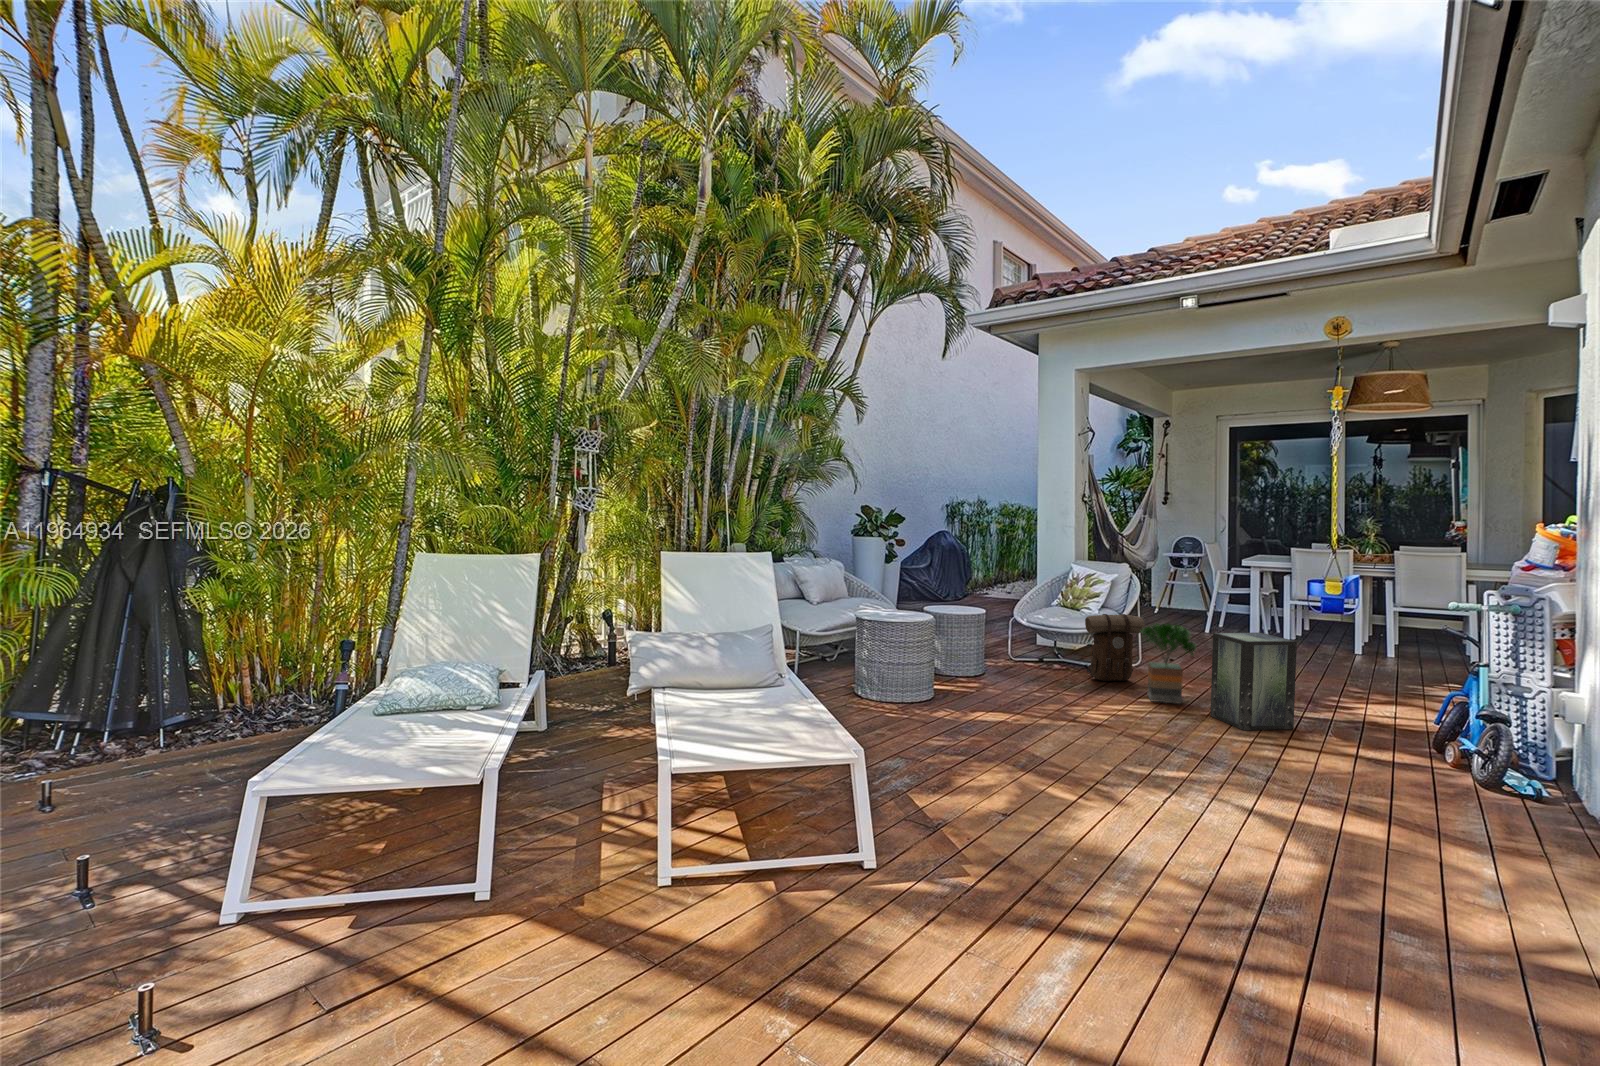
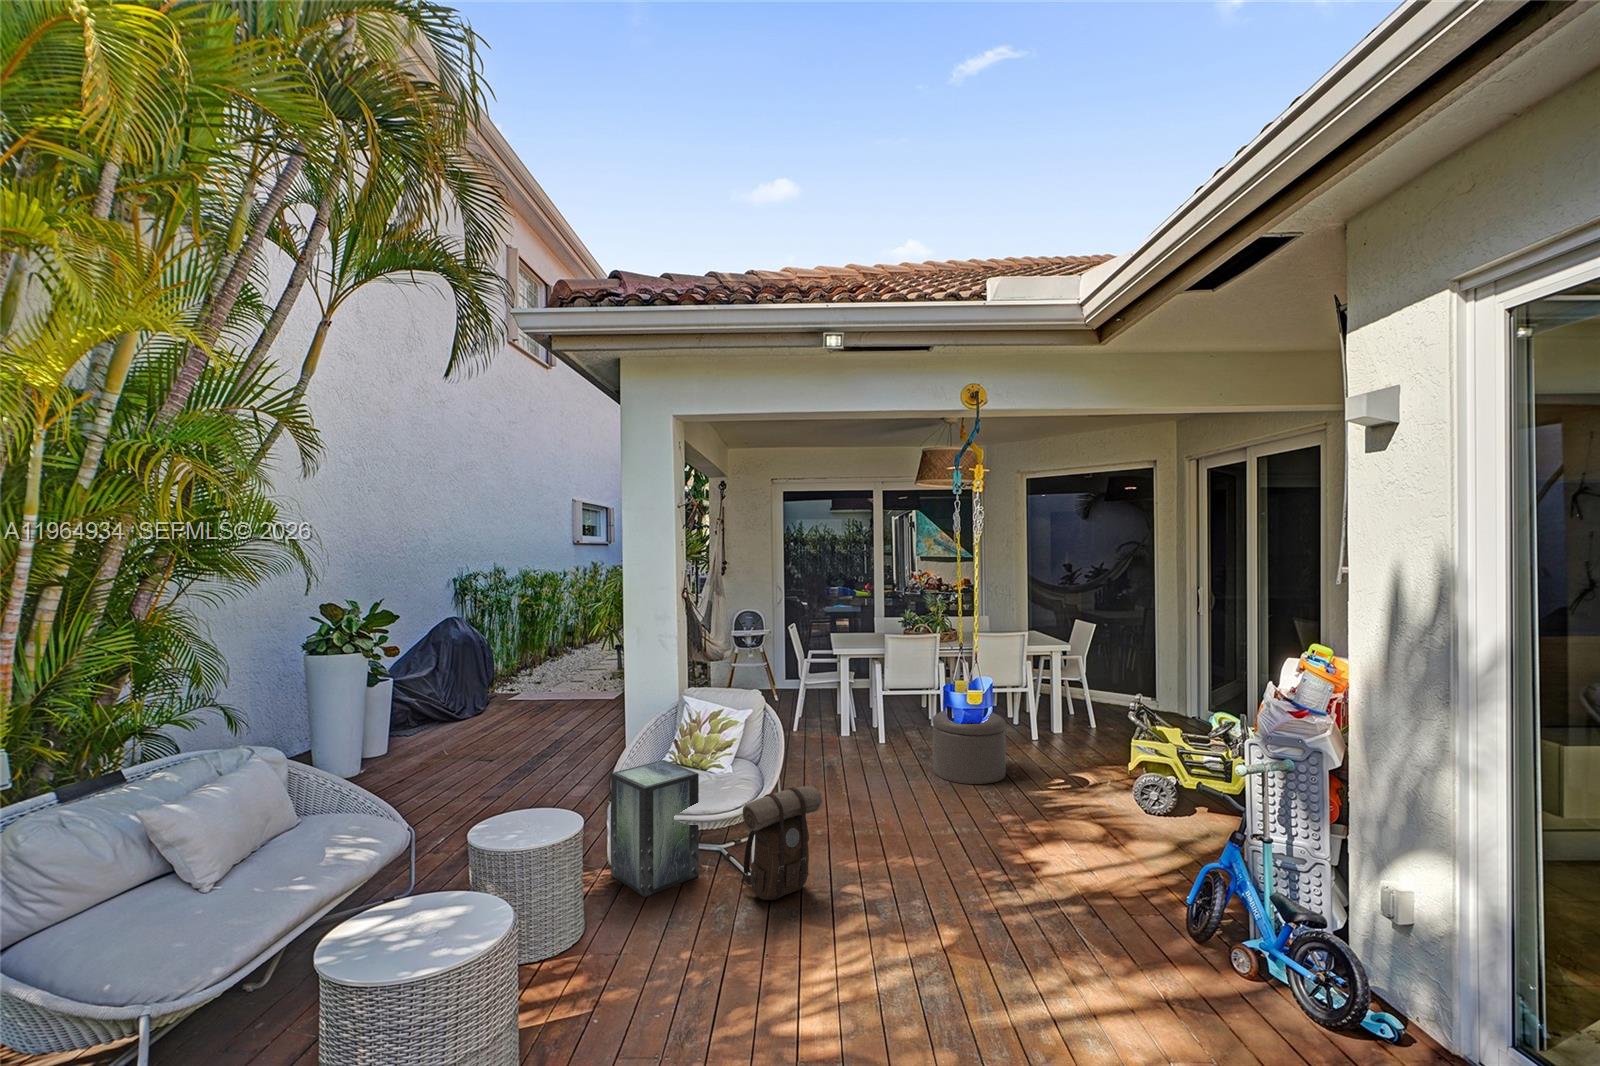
ottoman: none [1308,612,1385,673] -> present [933,710,1006,784]
potted tree: present [1141,623,1196,704] -> none [843,808,933,949]
storage box: present [1210,632,1297,730] -> present [611,760,699,897]

